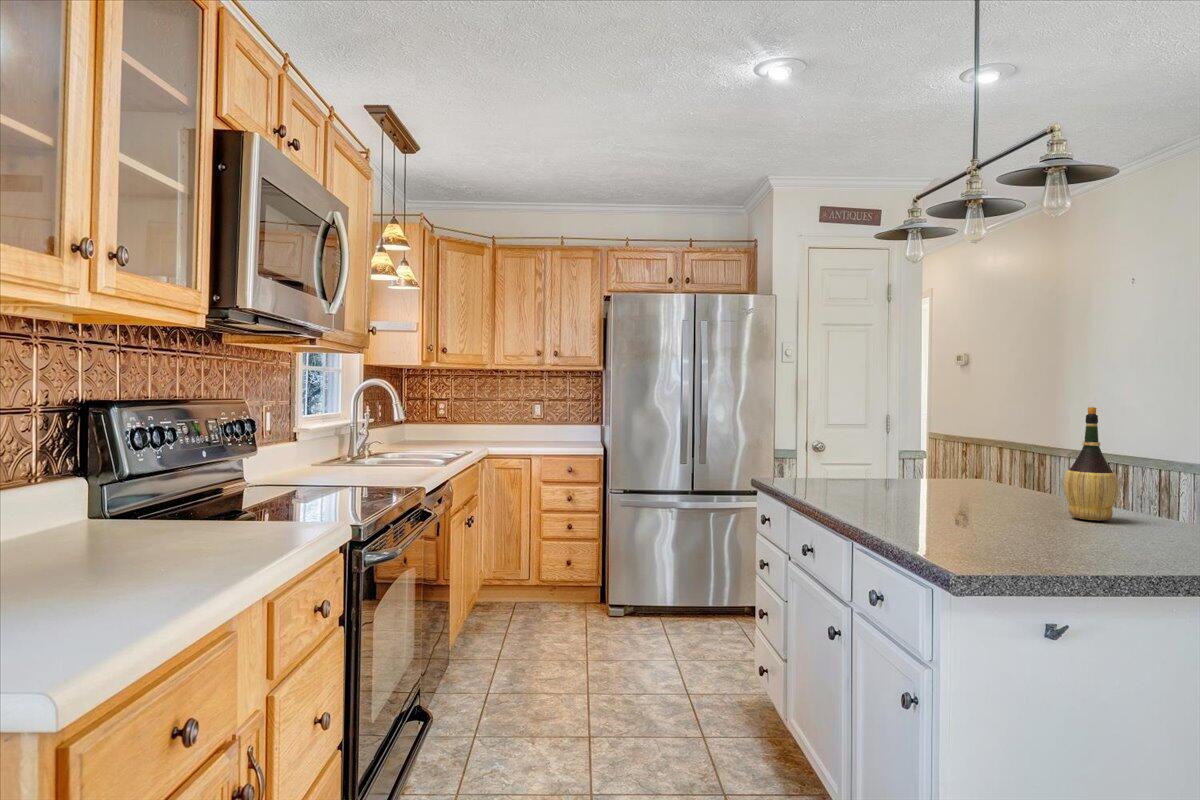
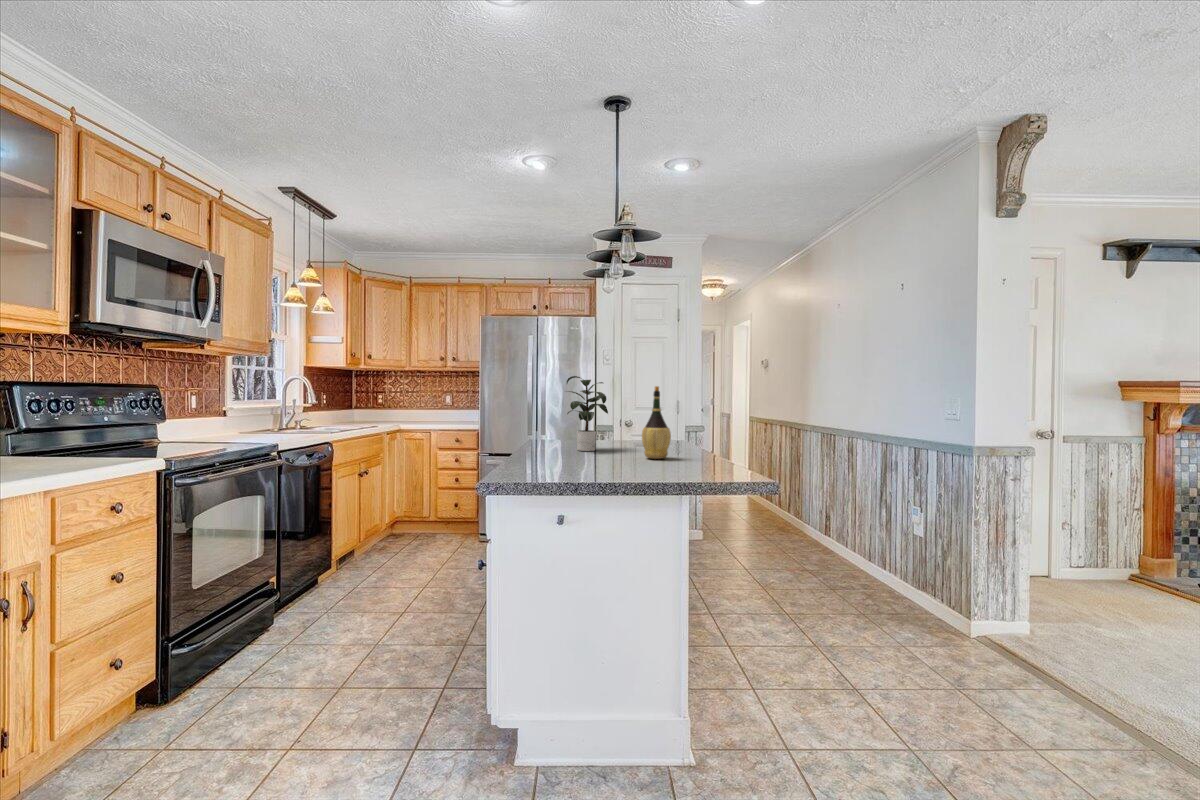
potted plant: none [877,387,983,503] -> present [567,376,608,451]

